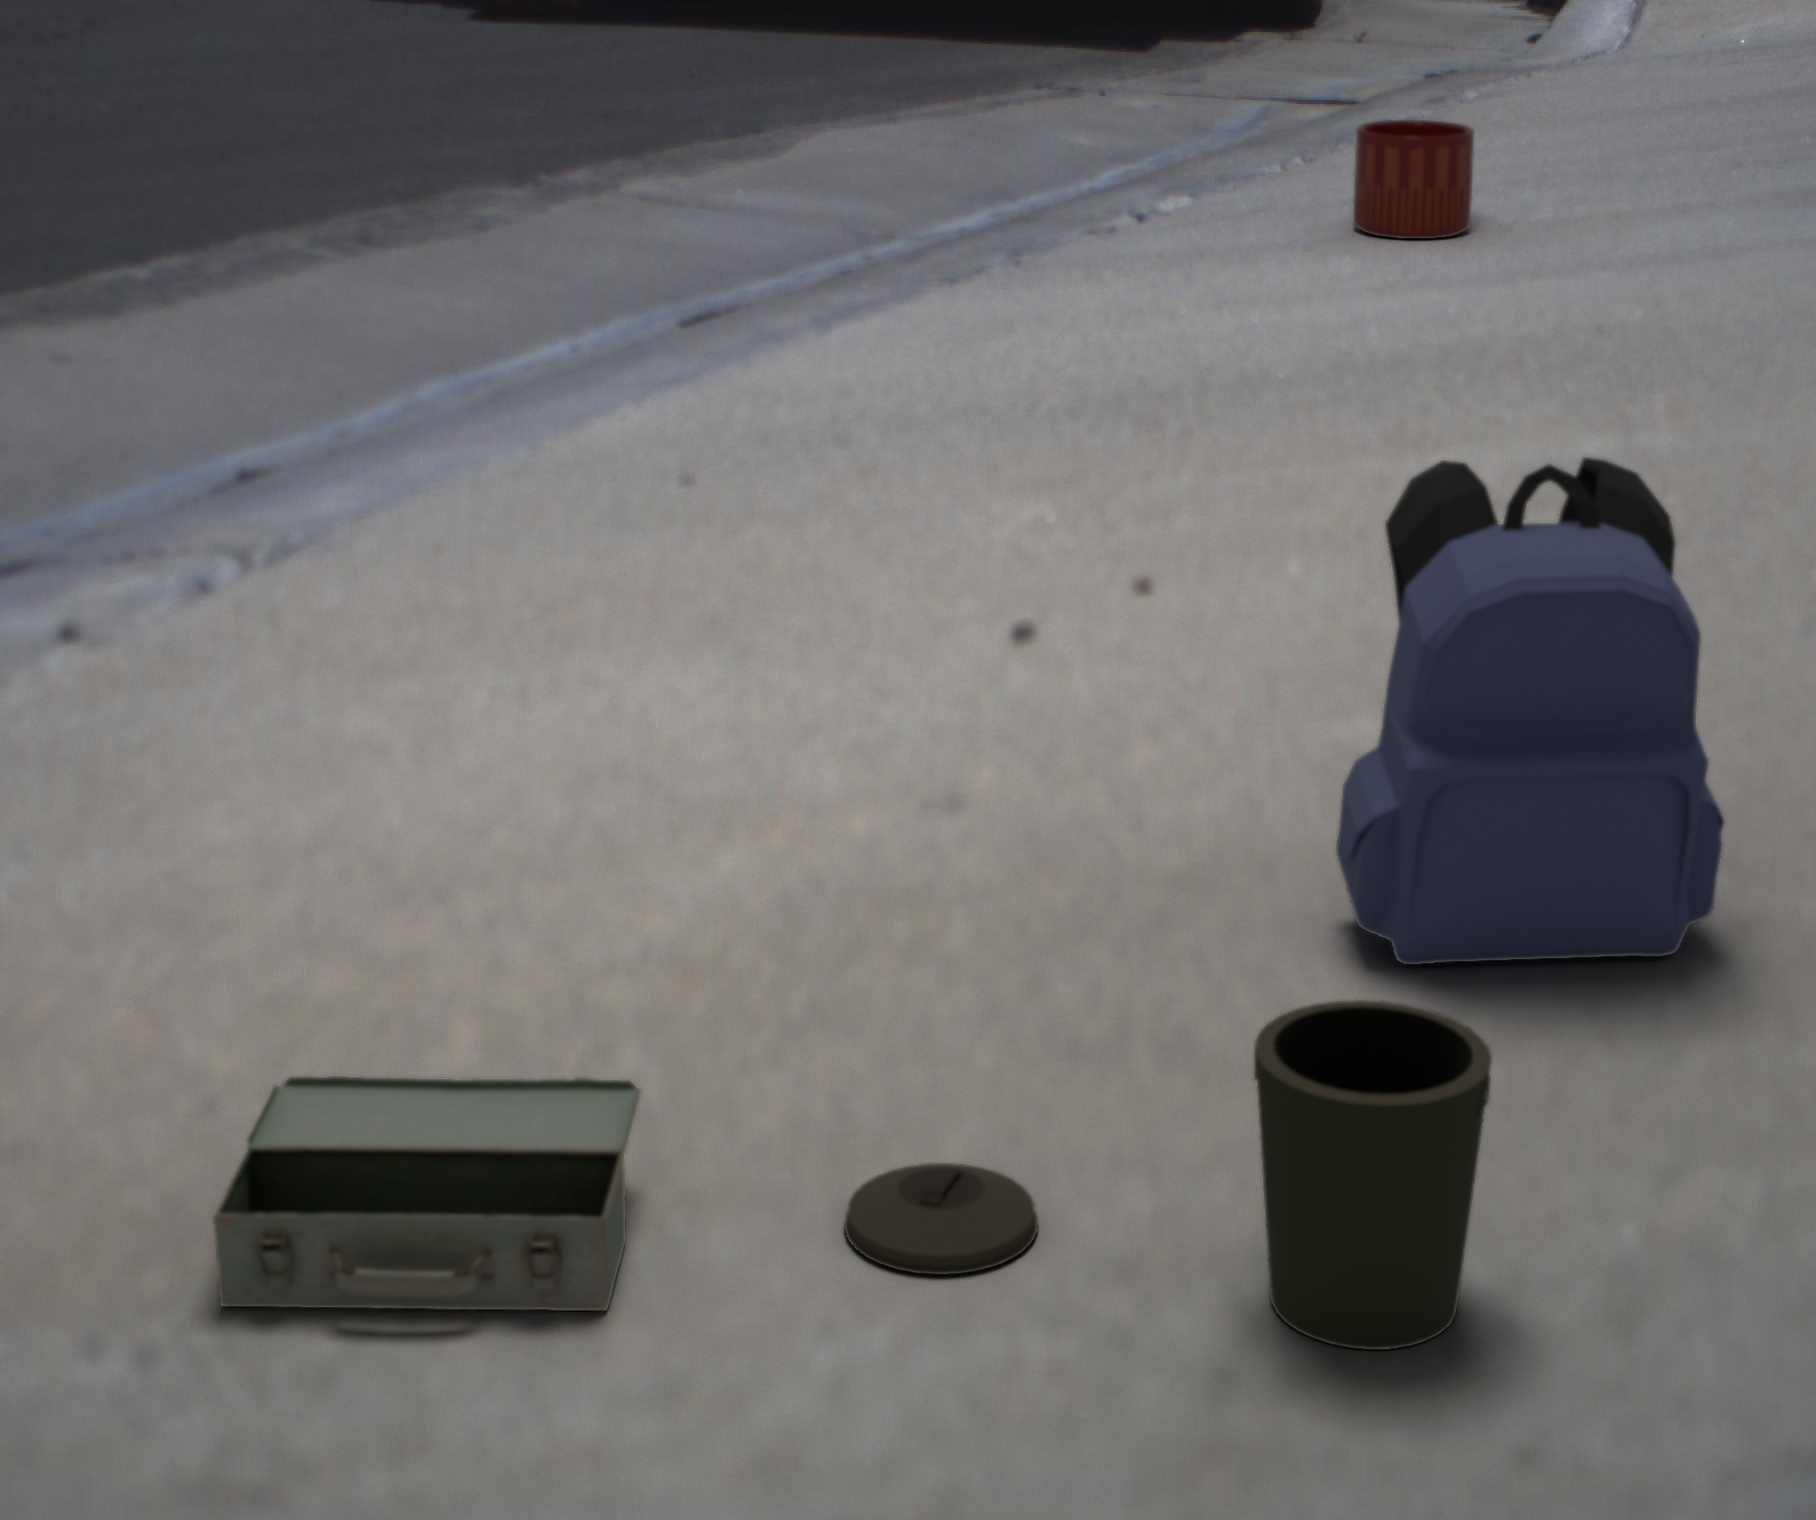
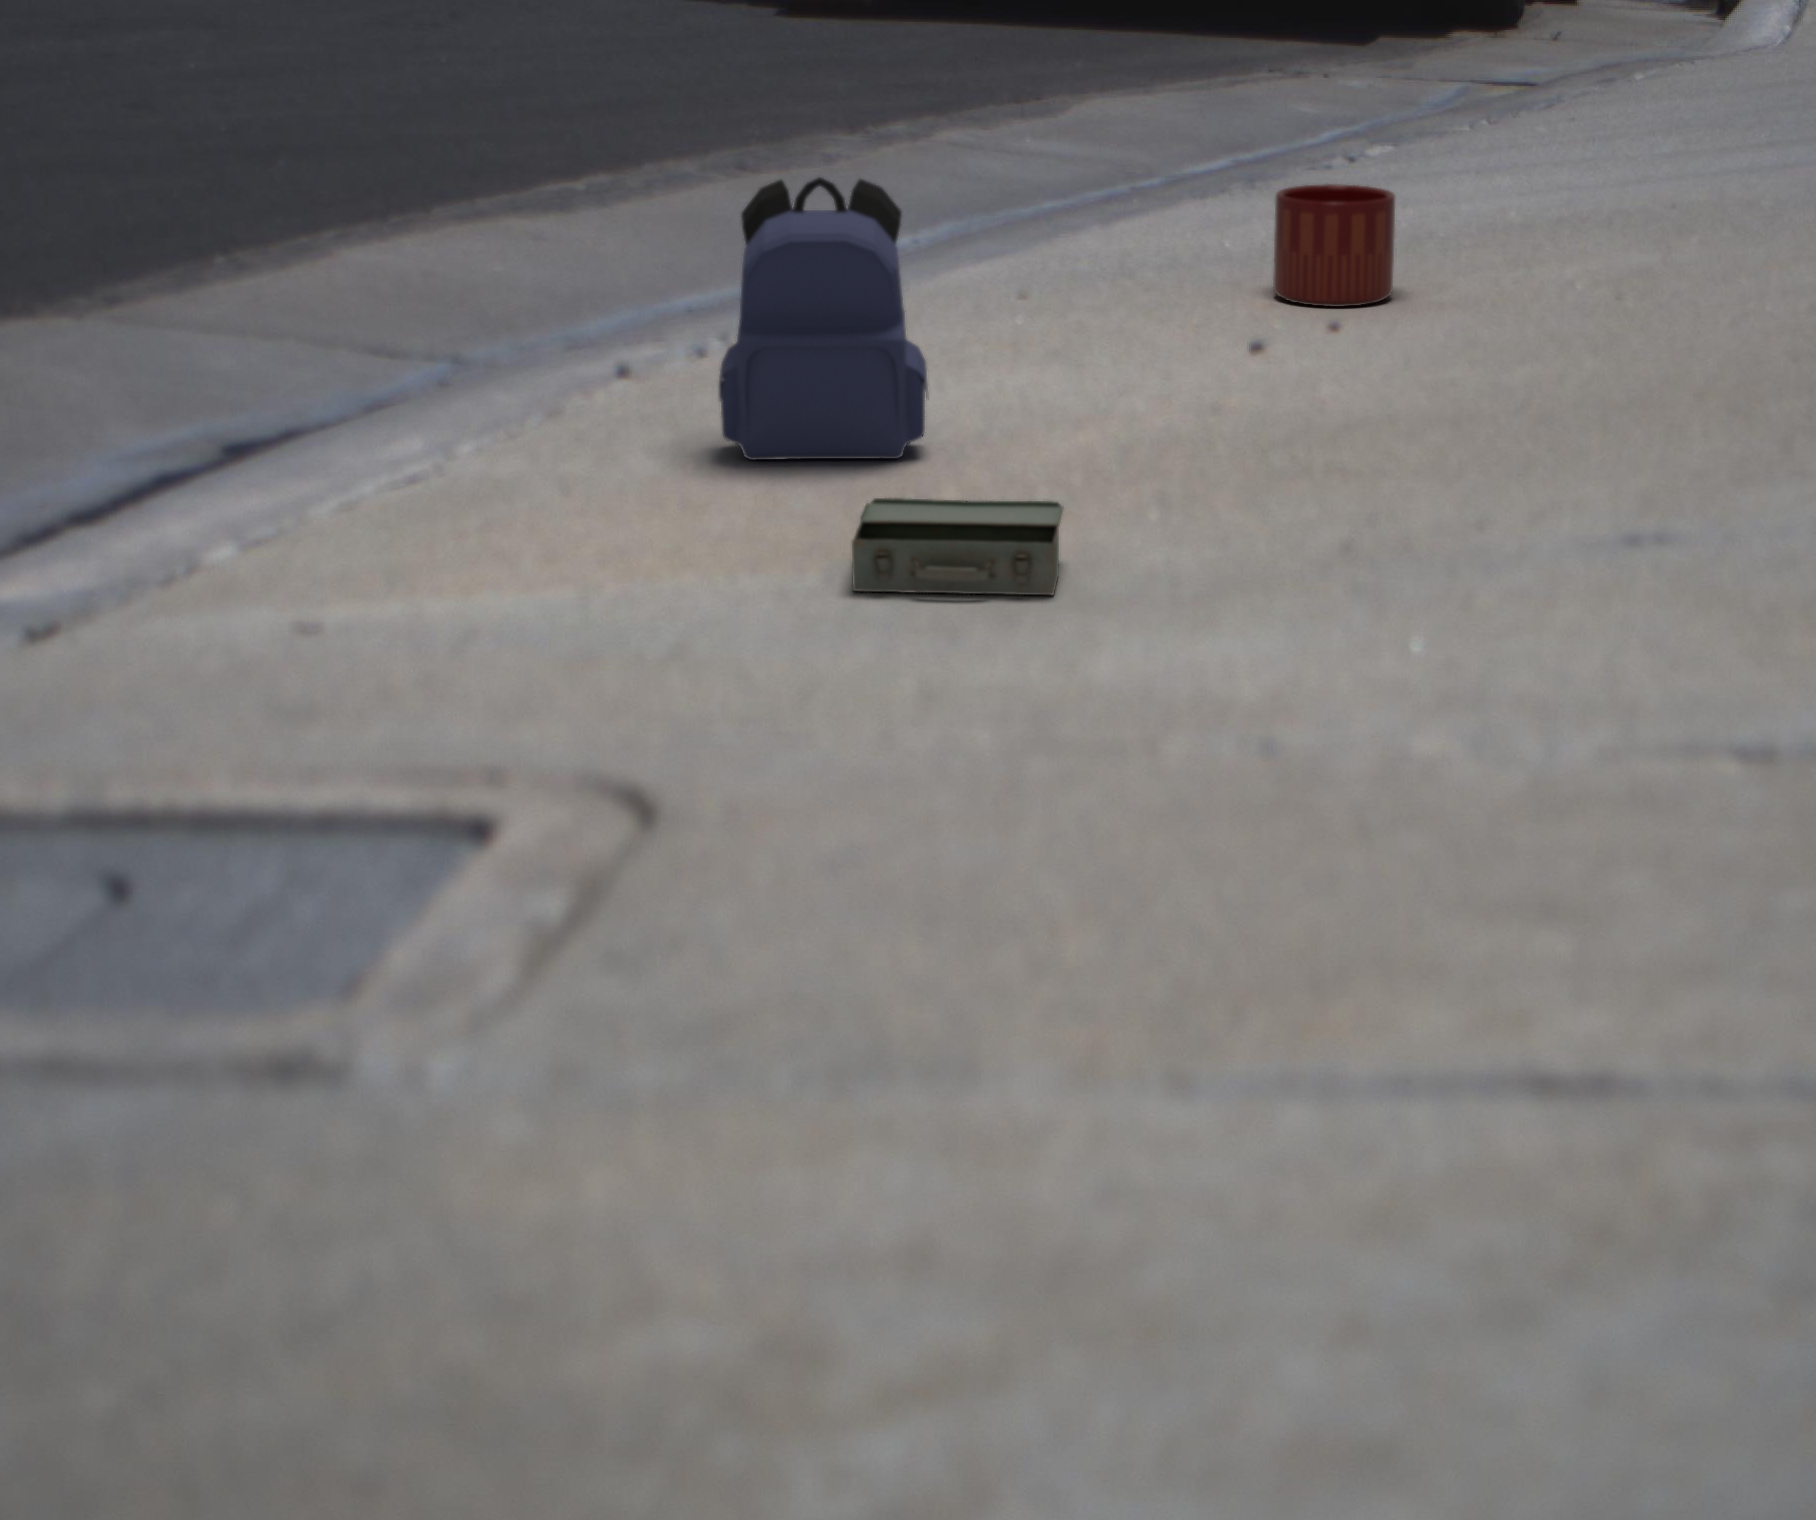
planter: present [1353,120,1474,239] -> present [1273,184,1395,307]
backpack: present [1336,457,1724,965] -> present [719,177,928,460]
trash can: present [844,1000,1492,1350] -> none [1174,444,1517,612]

